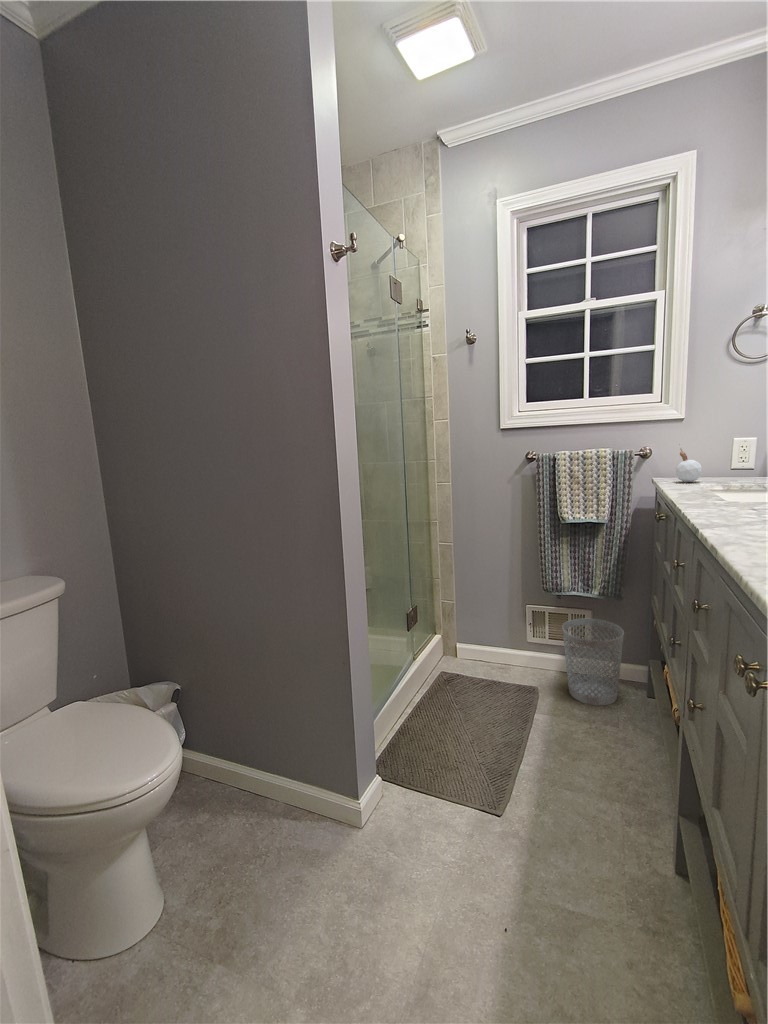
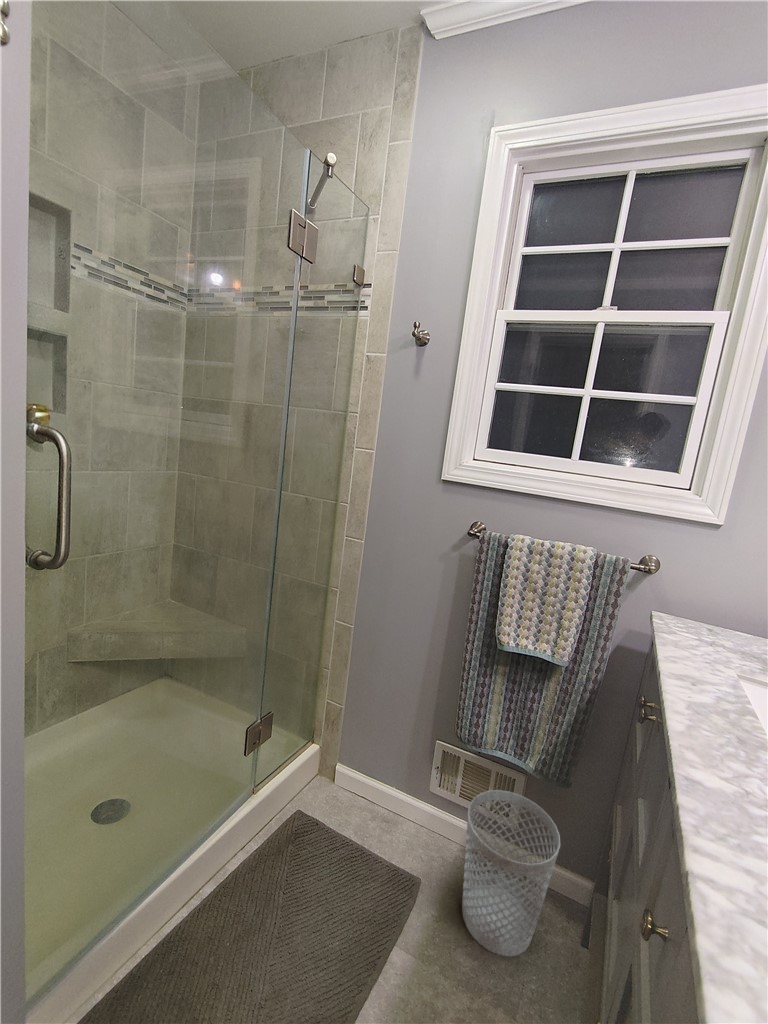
candle: present [676,444,702,482] -> none [694,577,744,652]

